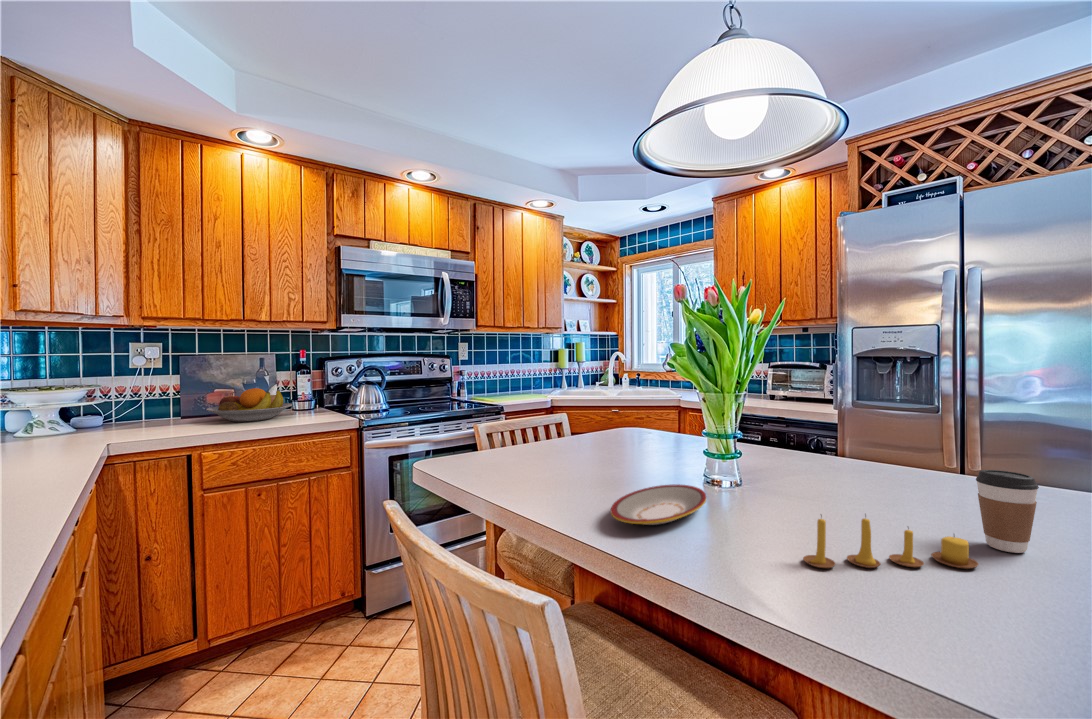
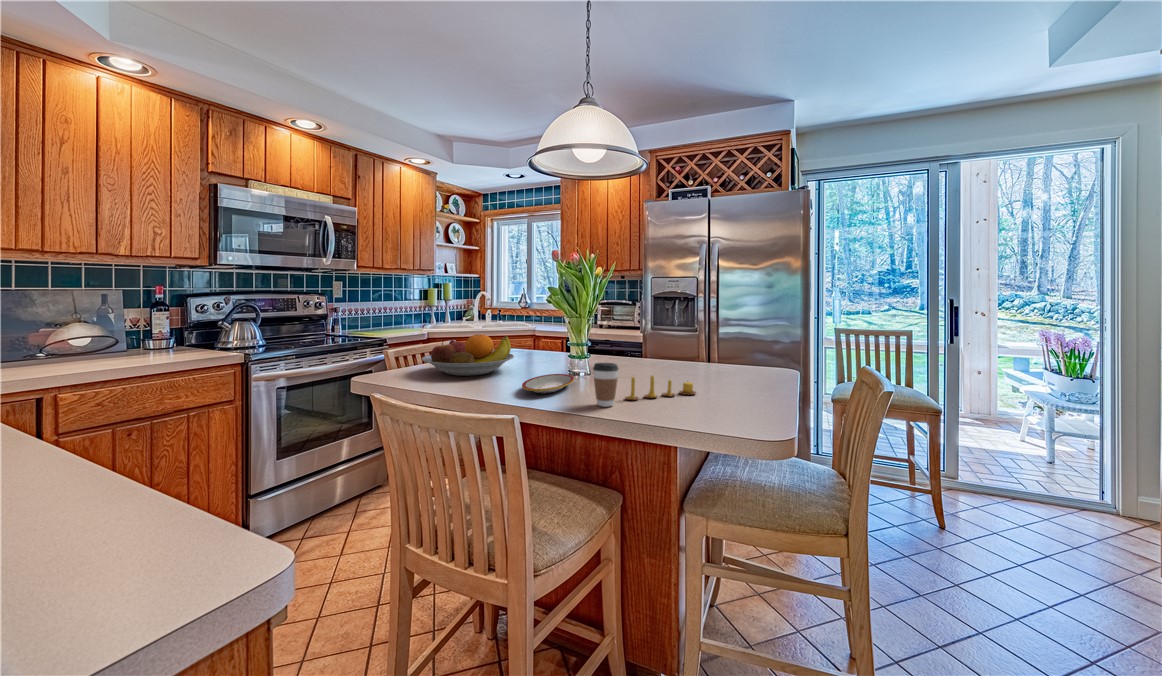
fruit bowl: present [206,388,292,422] -> present [422,334,514,376]
coffee cup: present [976,470,1039,553] -> present [593,363,618,407]

